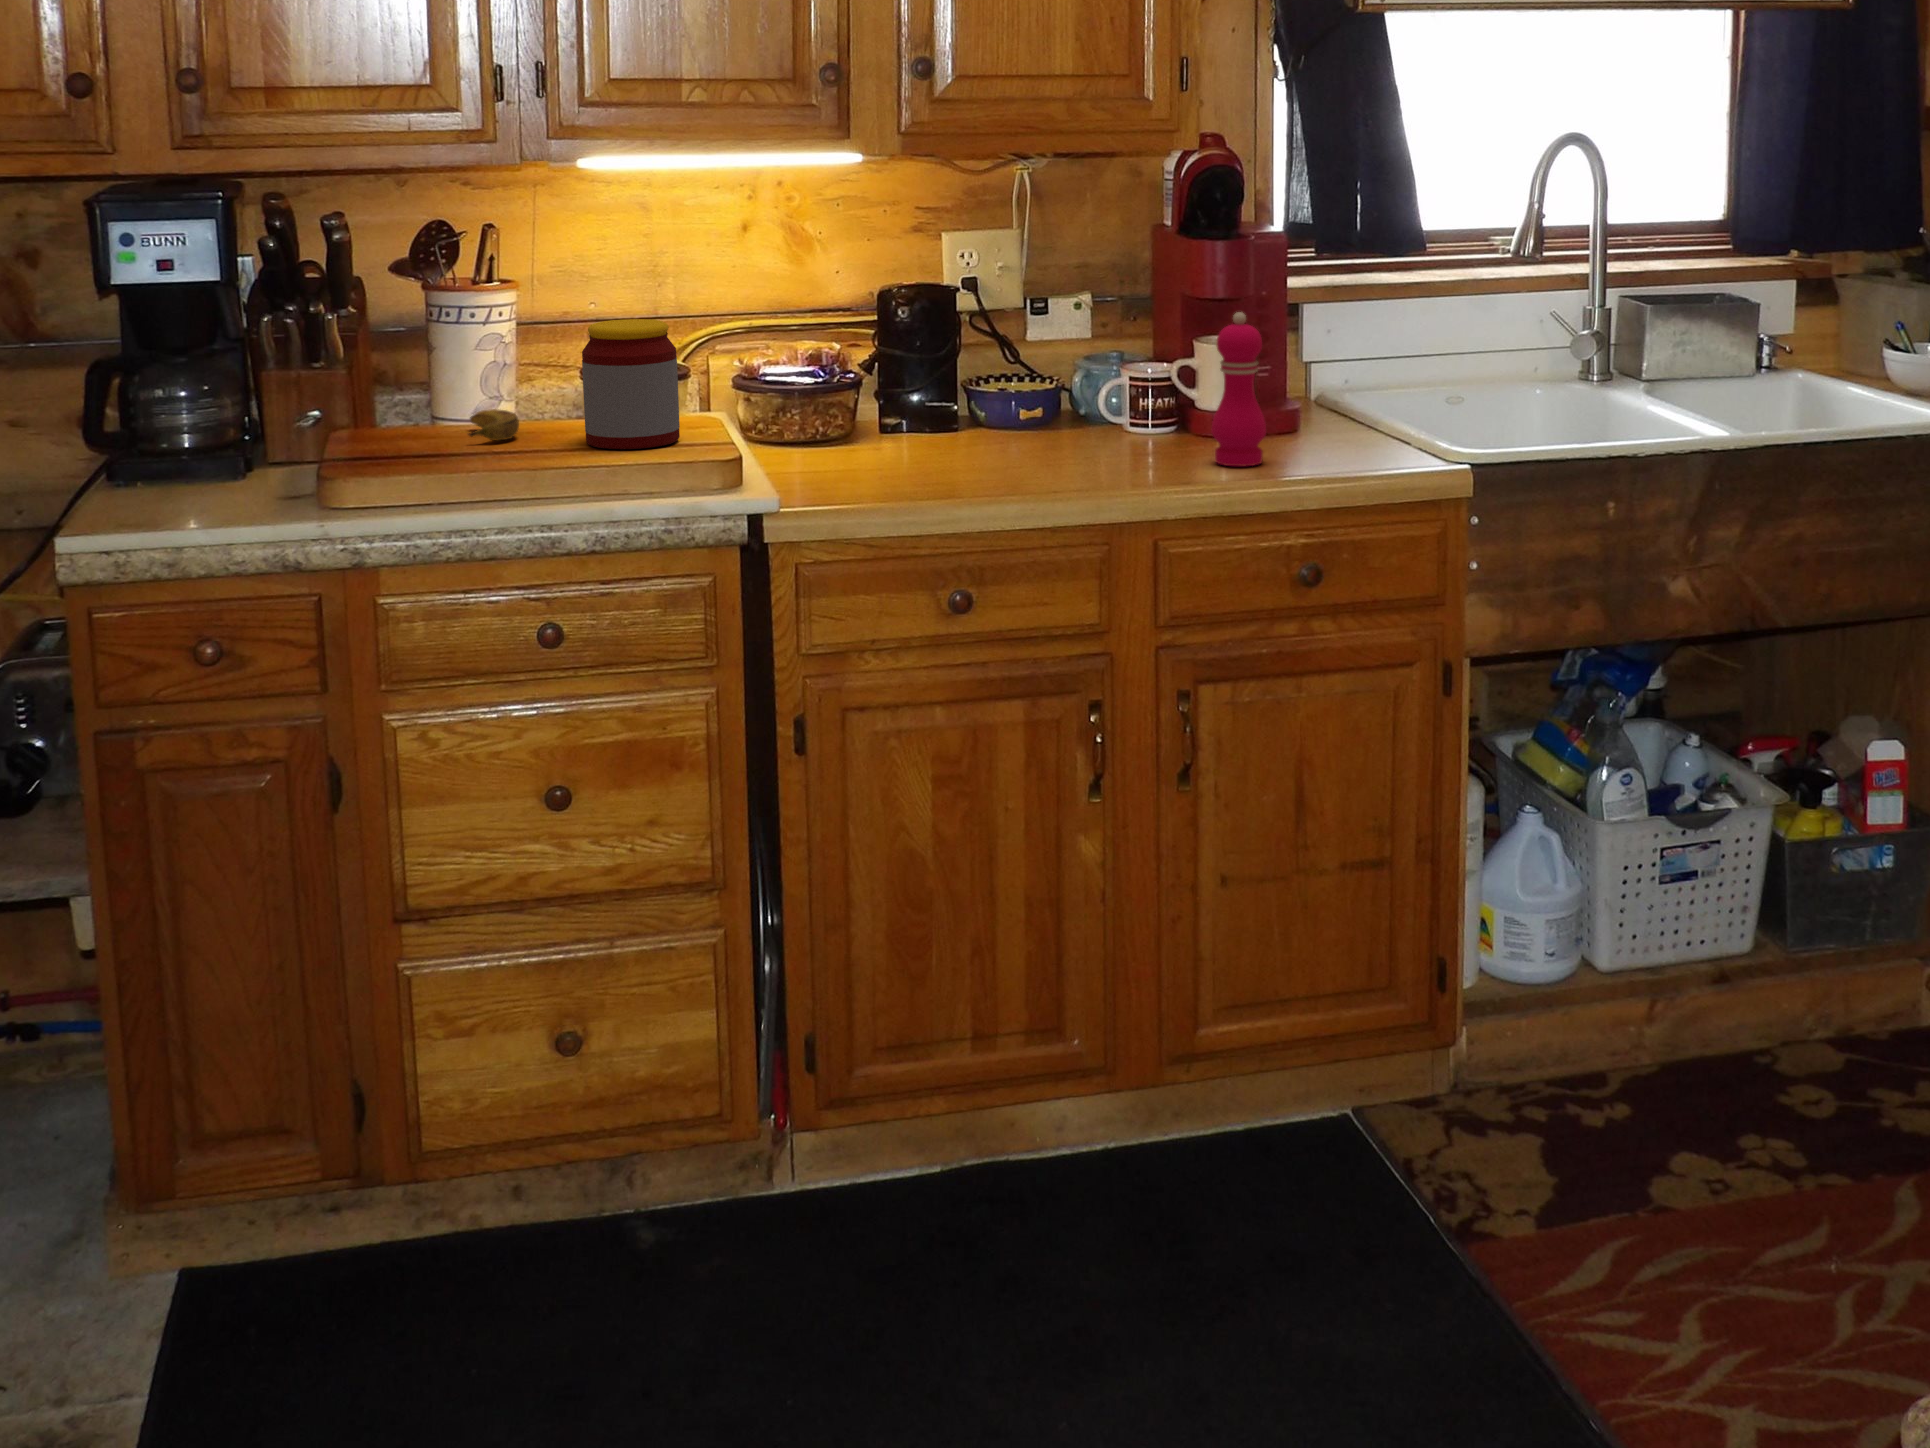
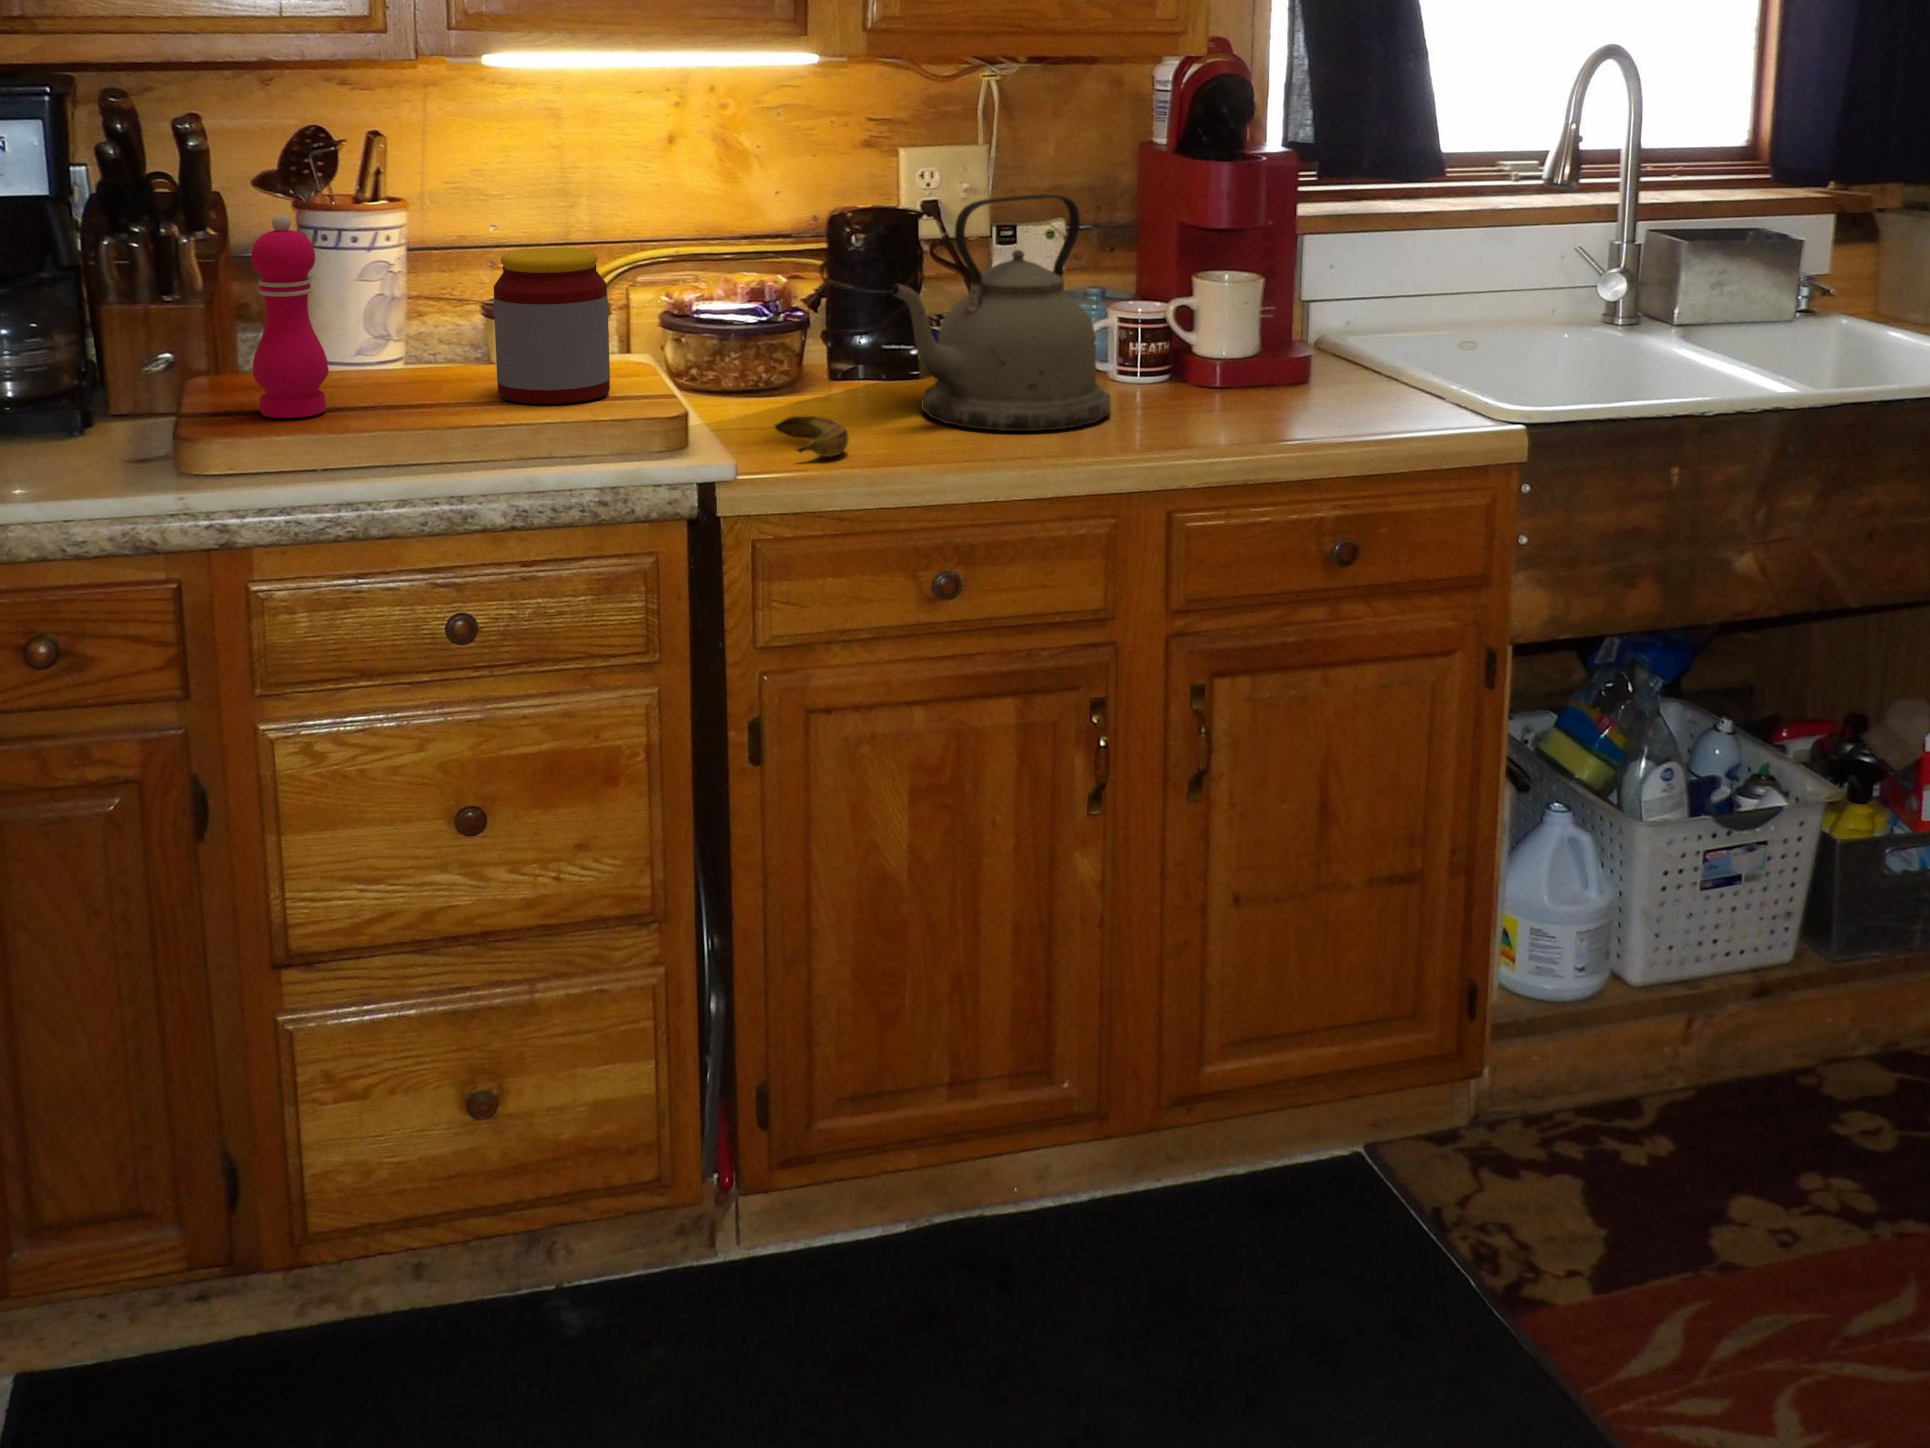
kettle: none [917,270,1113,471] -> present [892,194,1111,431]
pepper mill: present [1212,312,1266,466] -> present [251,214,329,418]
banana: present [468,409,519,440] -> present [775,416,848,457]

